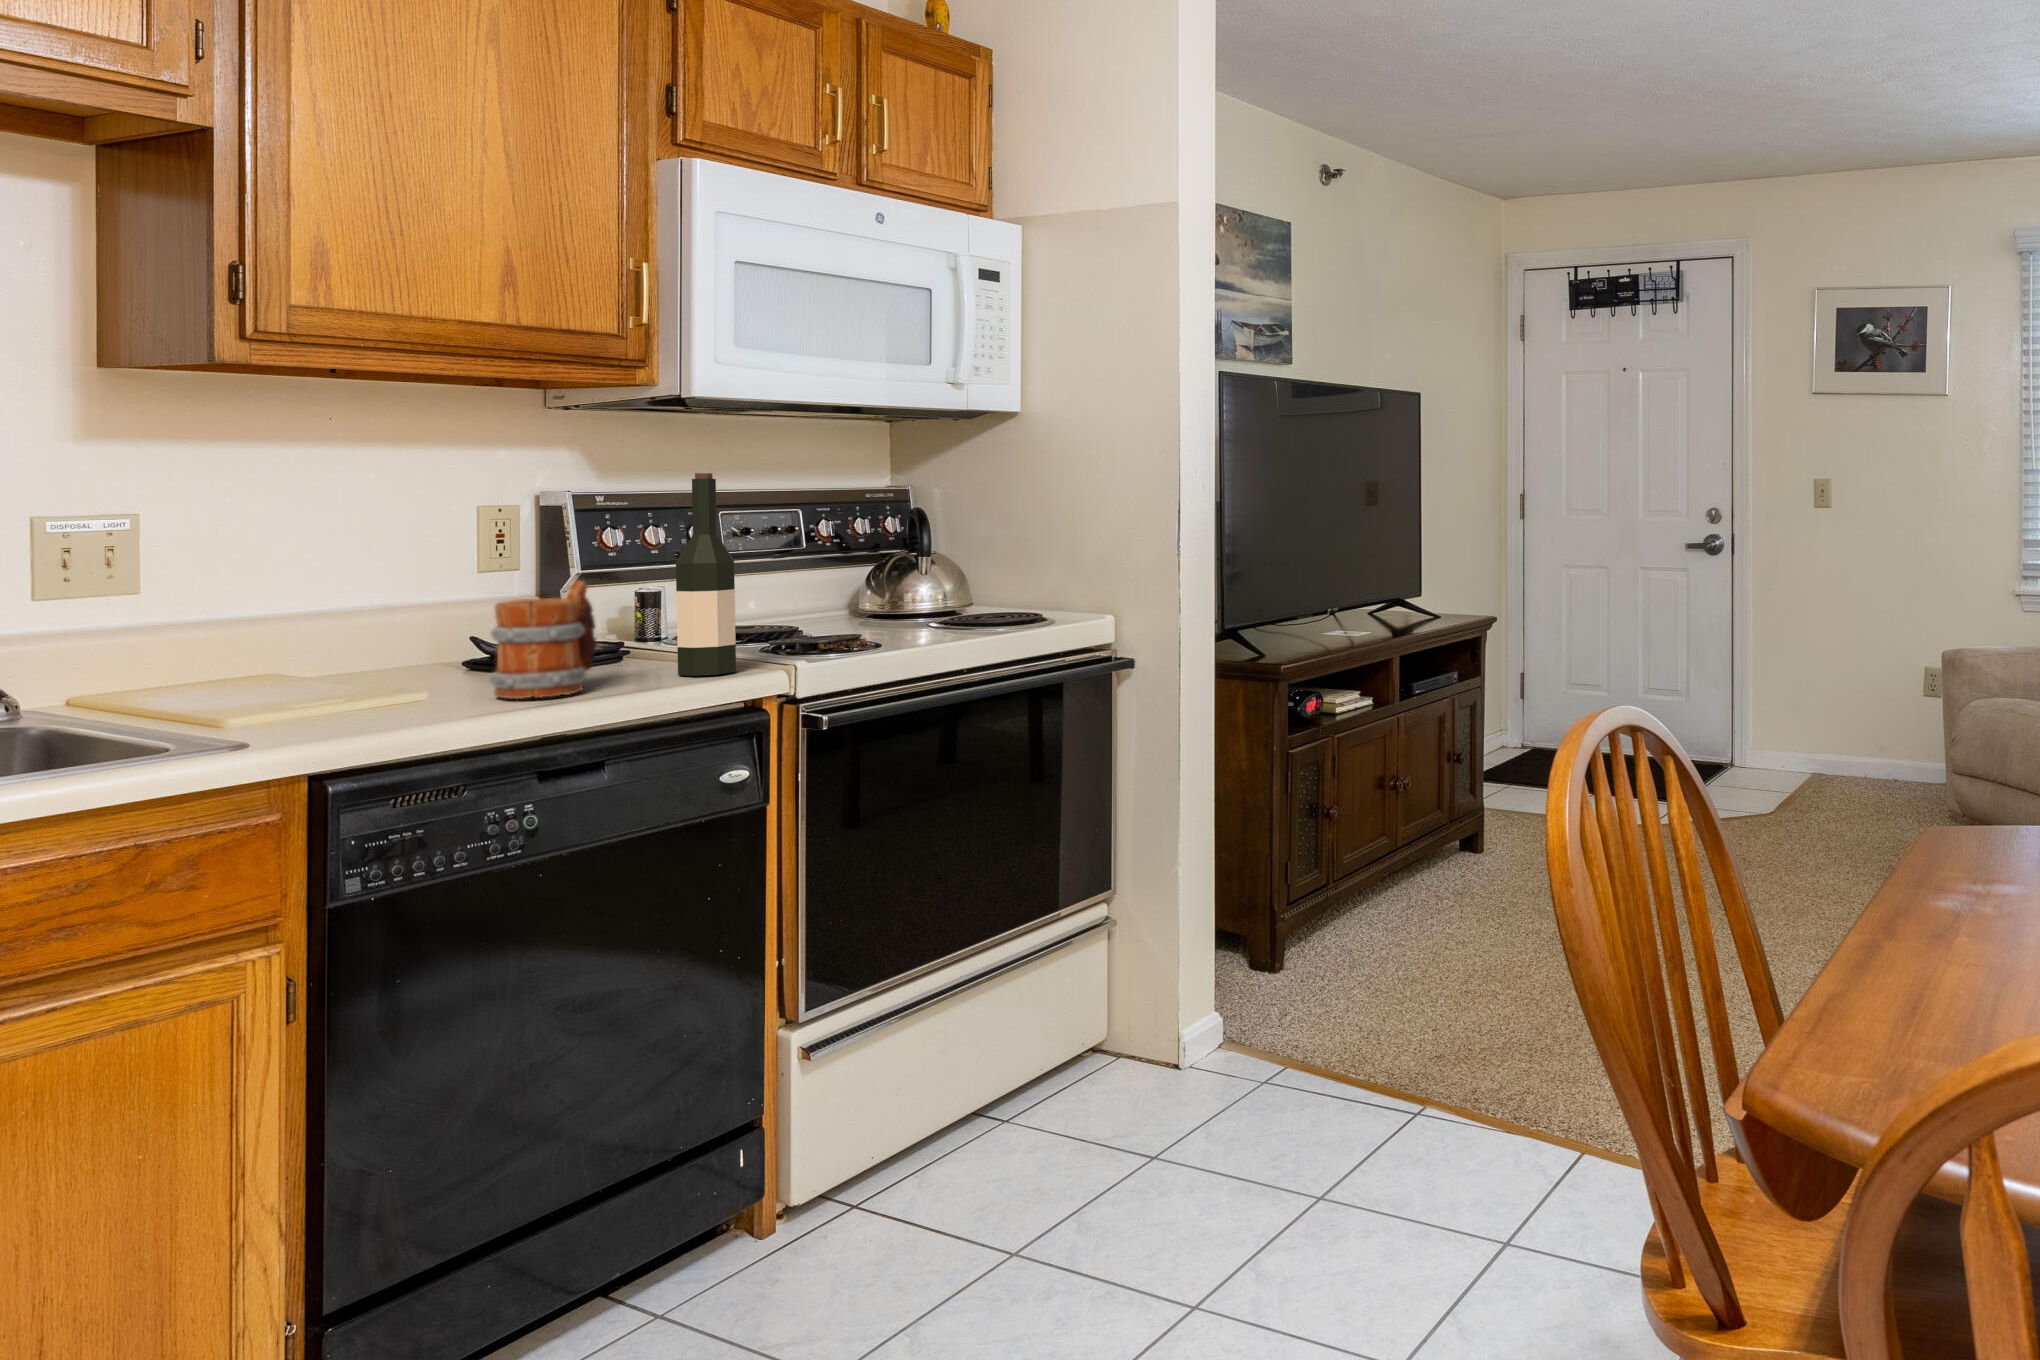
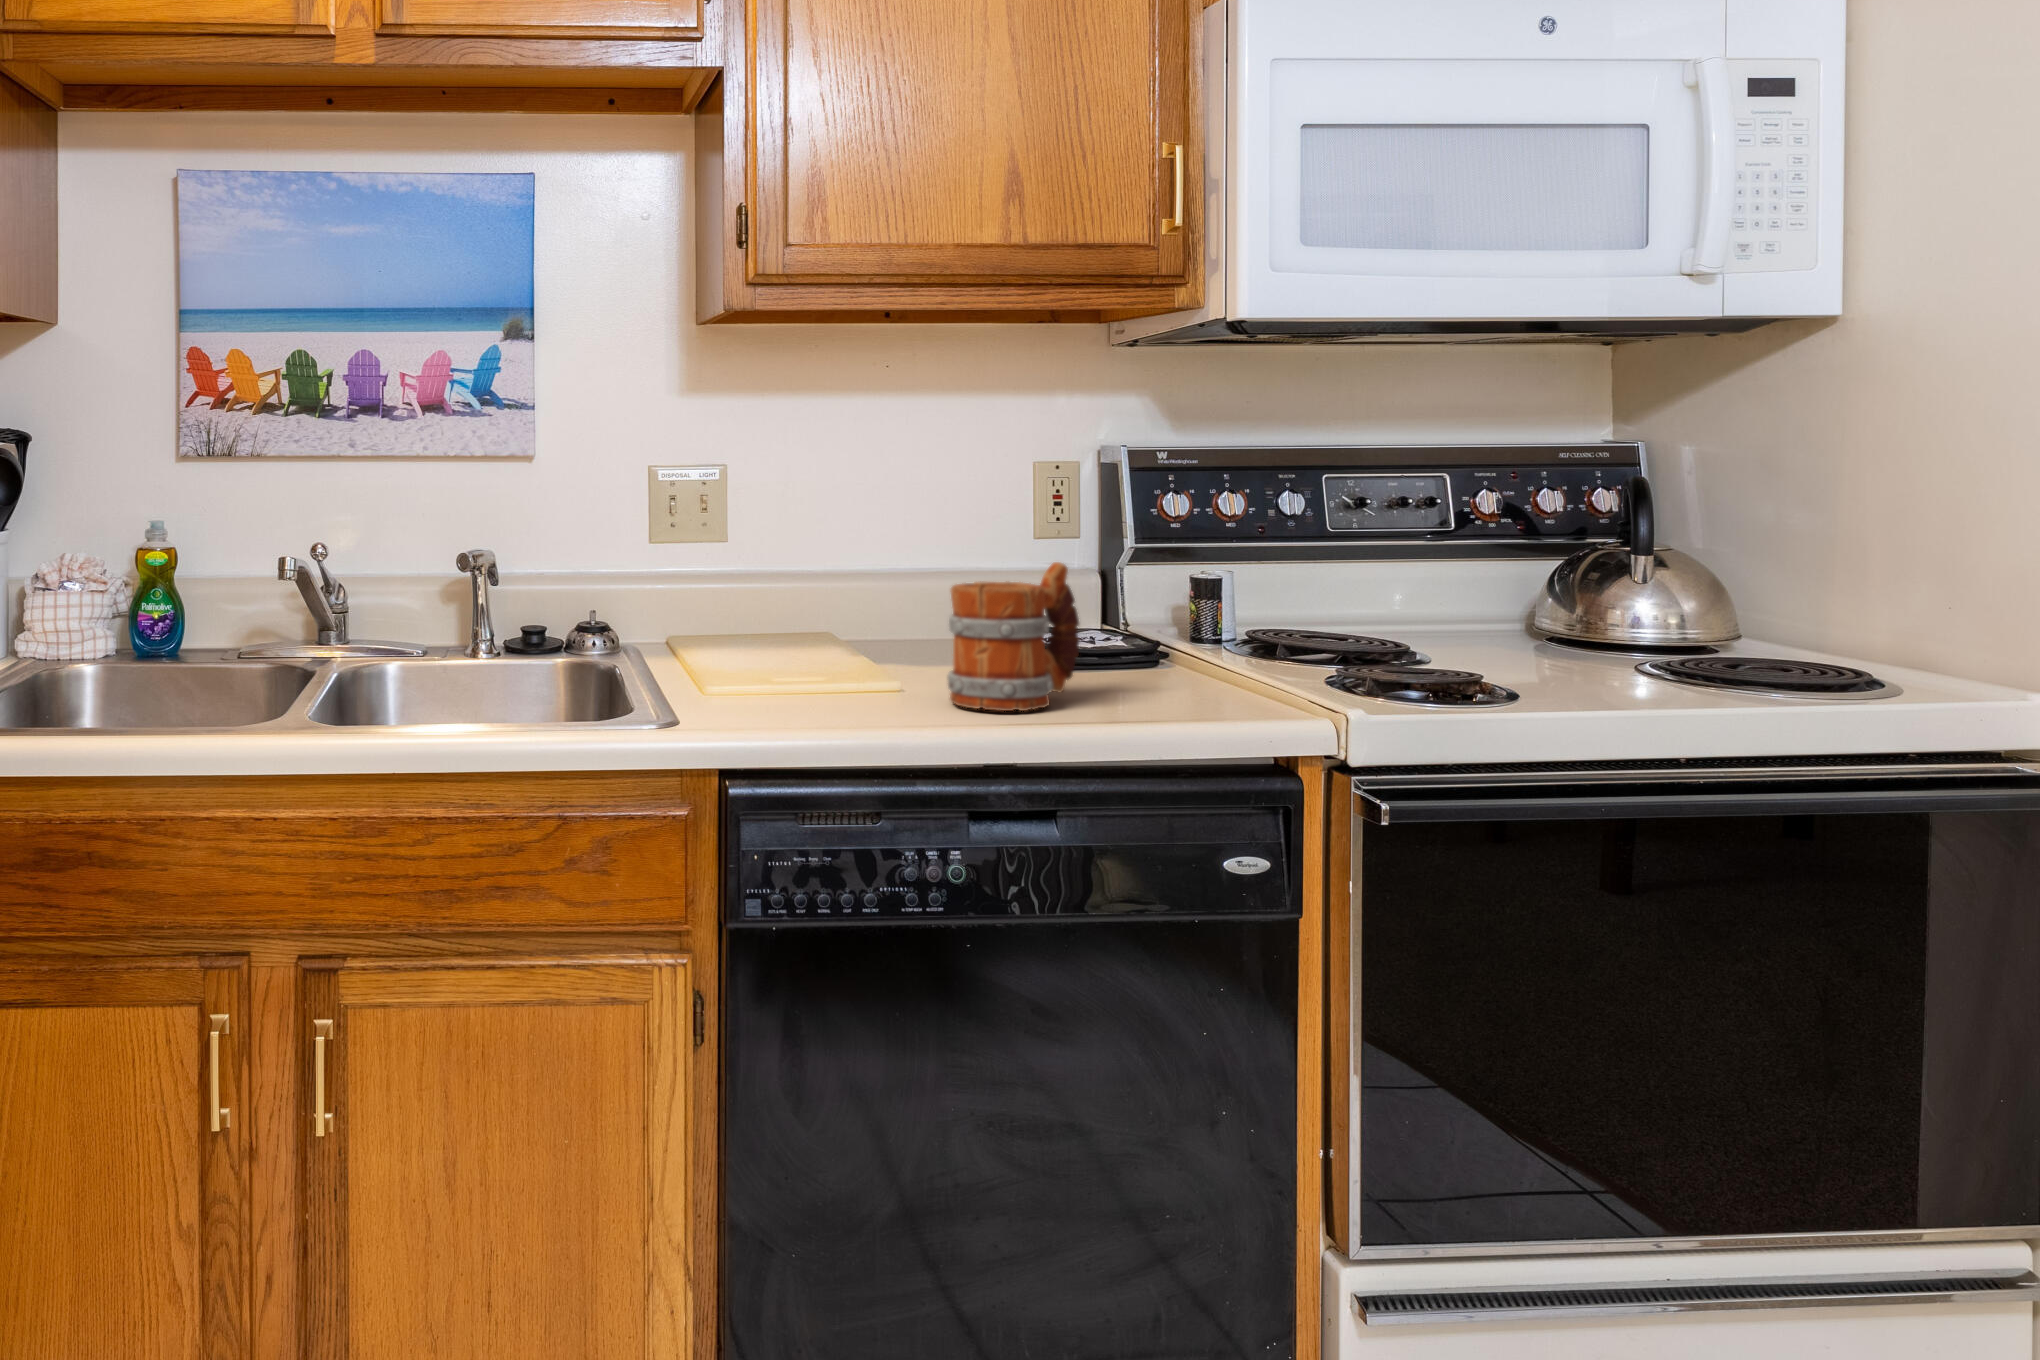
wine bottle: present [676,473,736,676] -> none [1183,419,1269,707]

